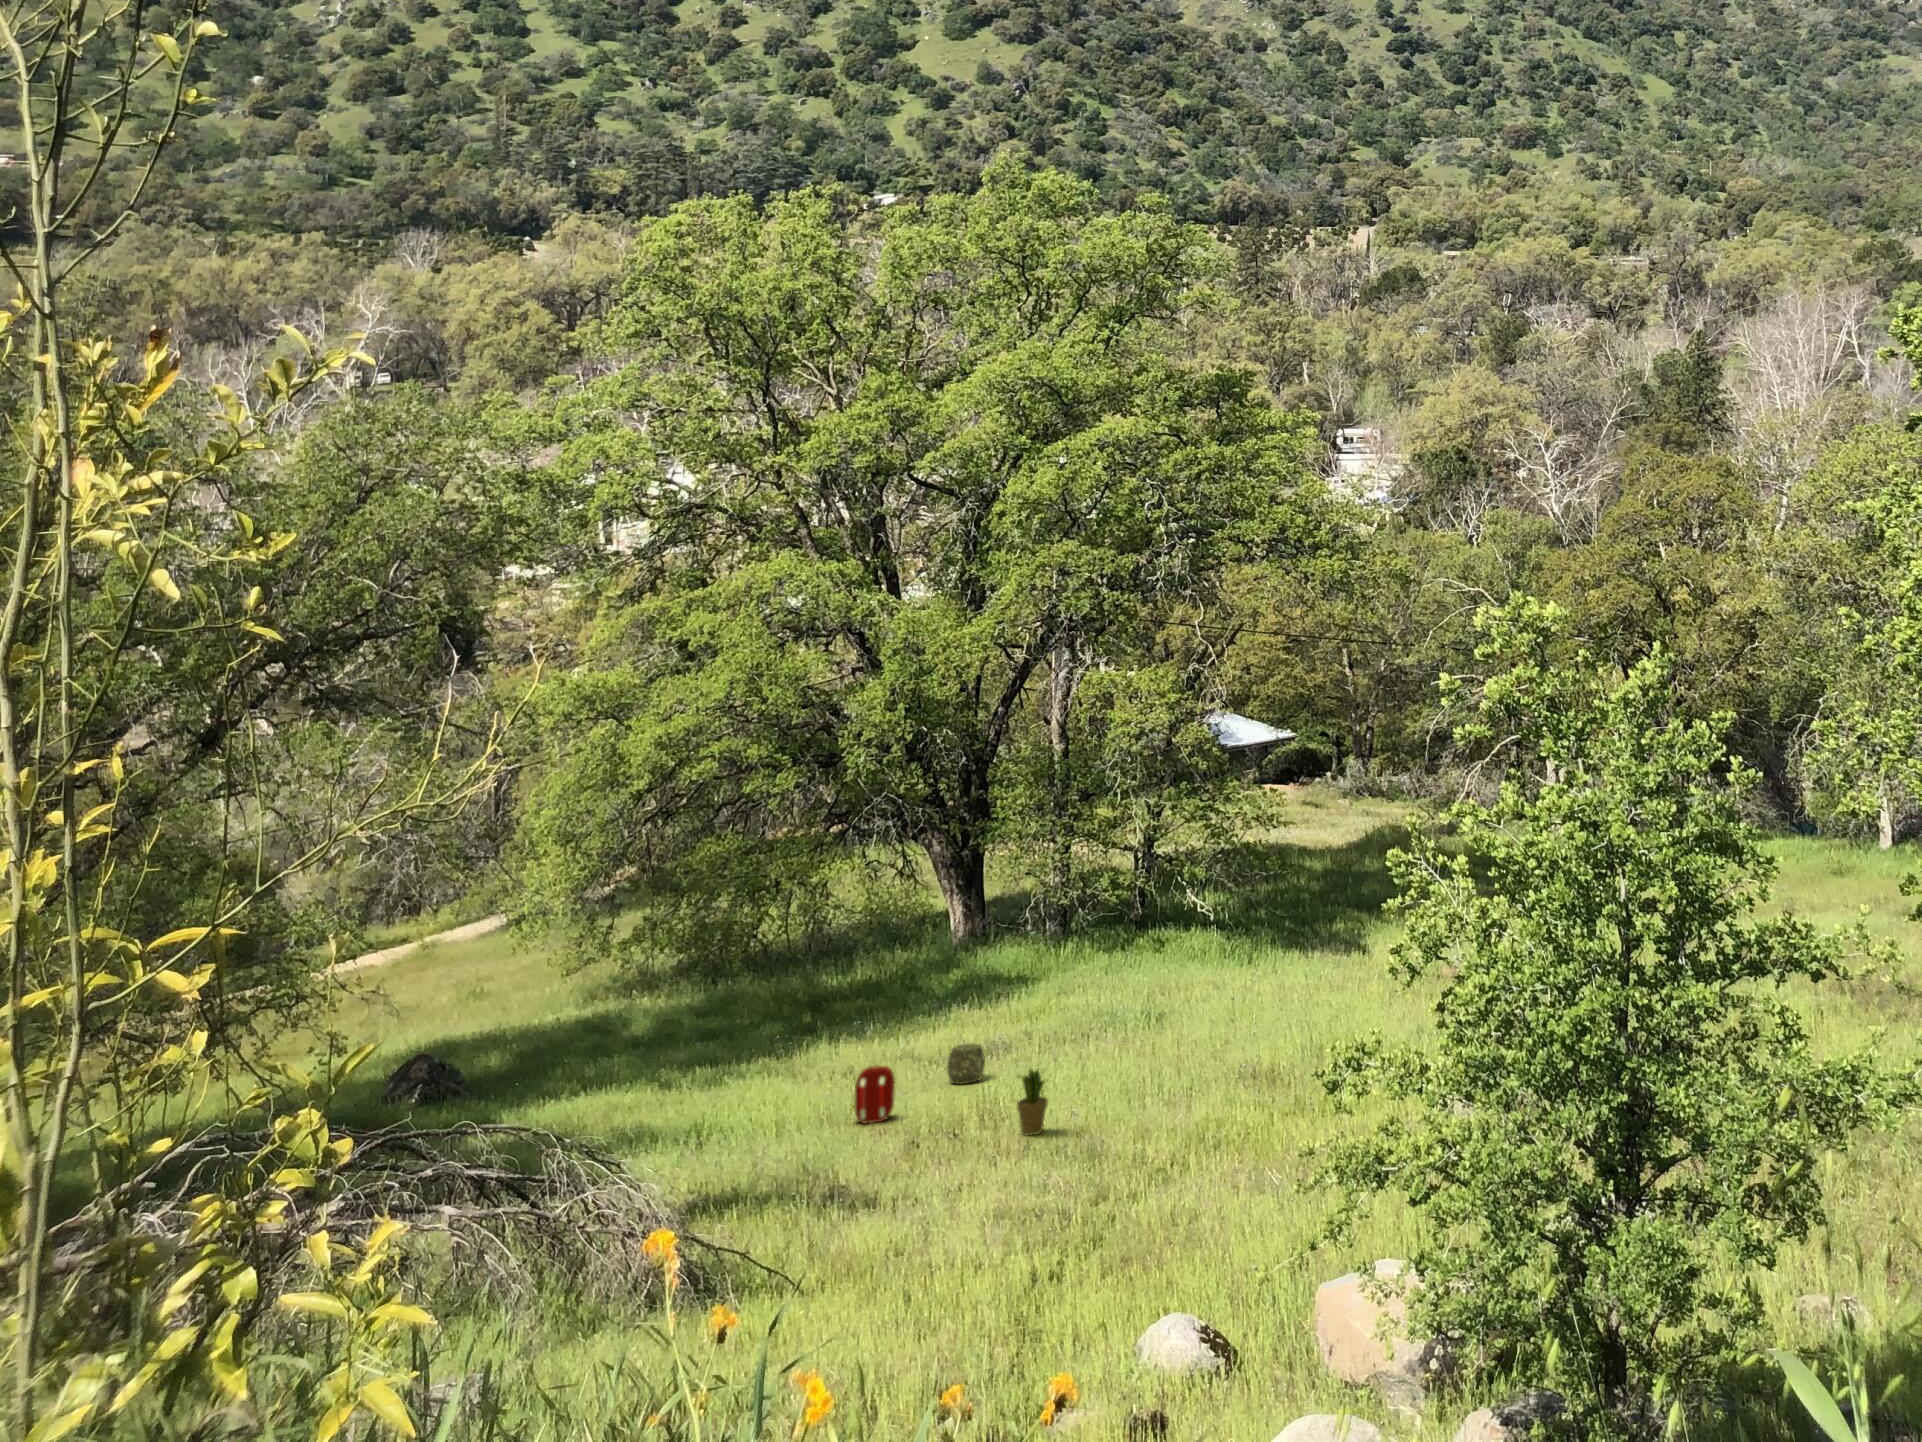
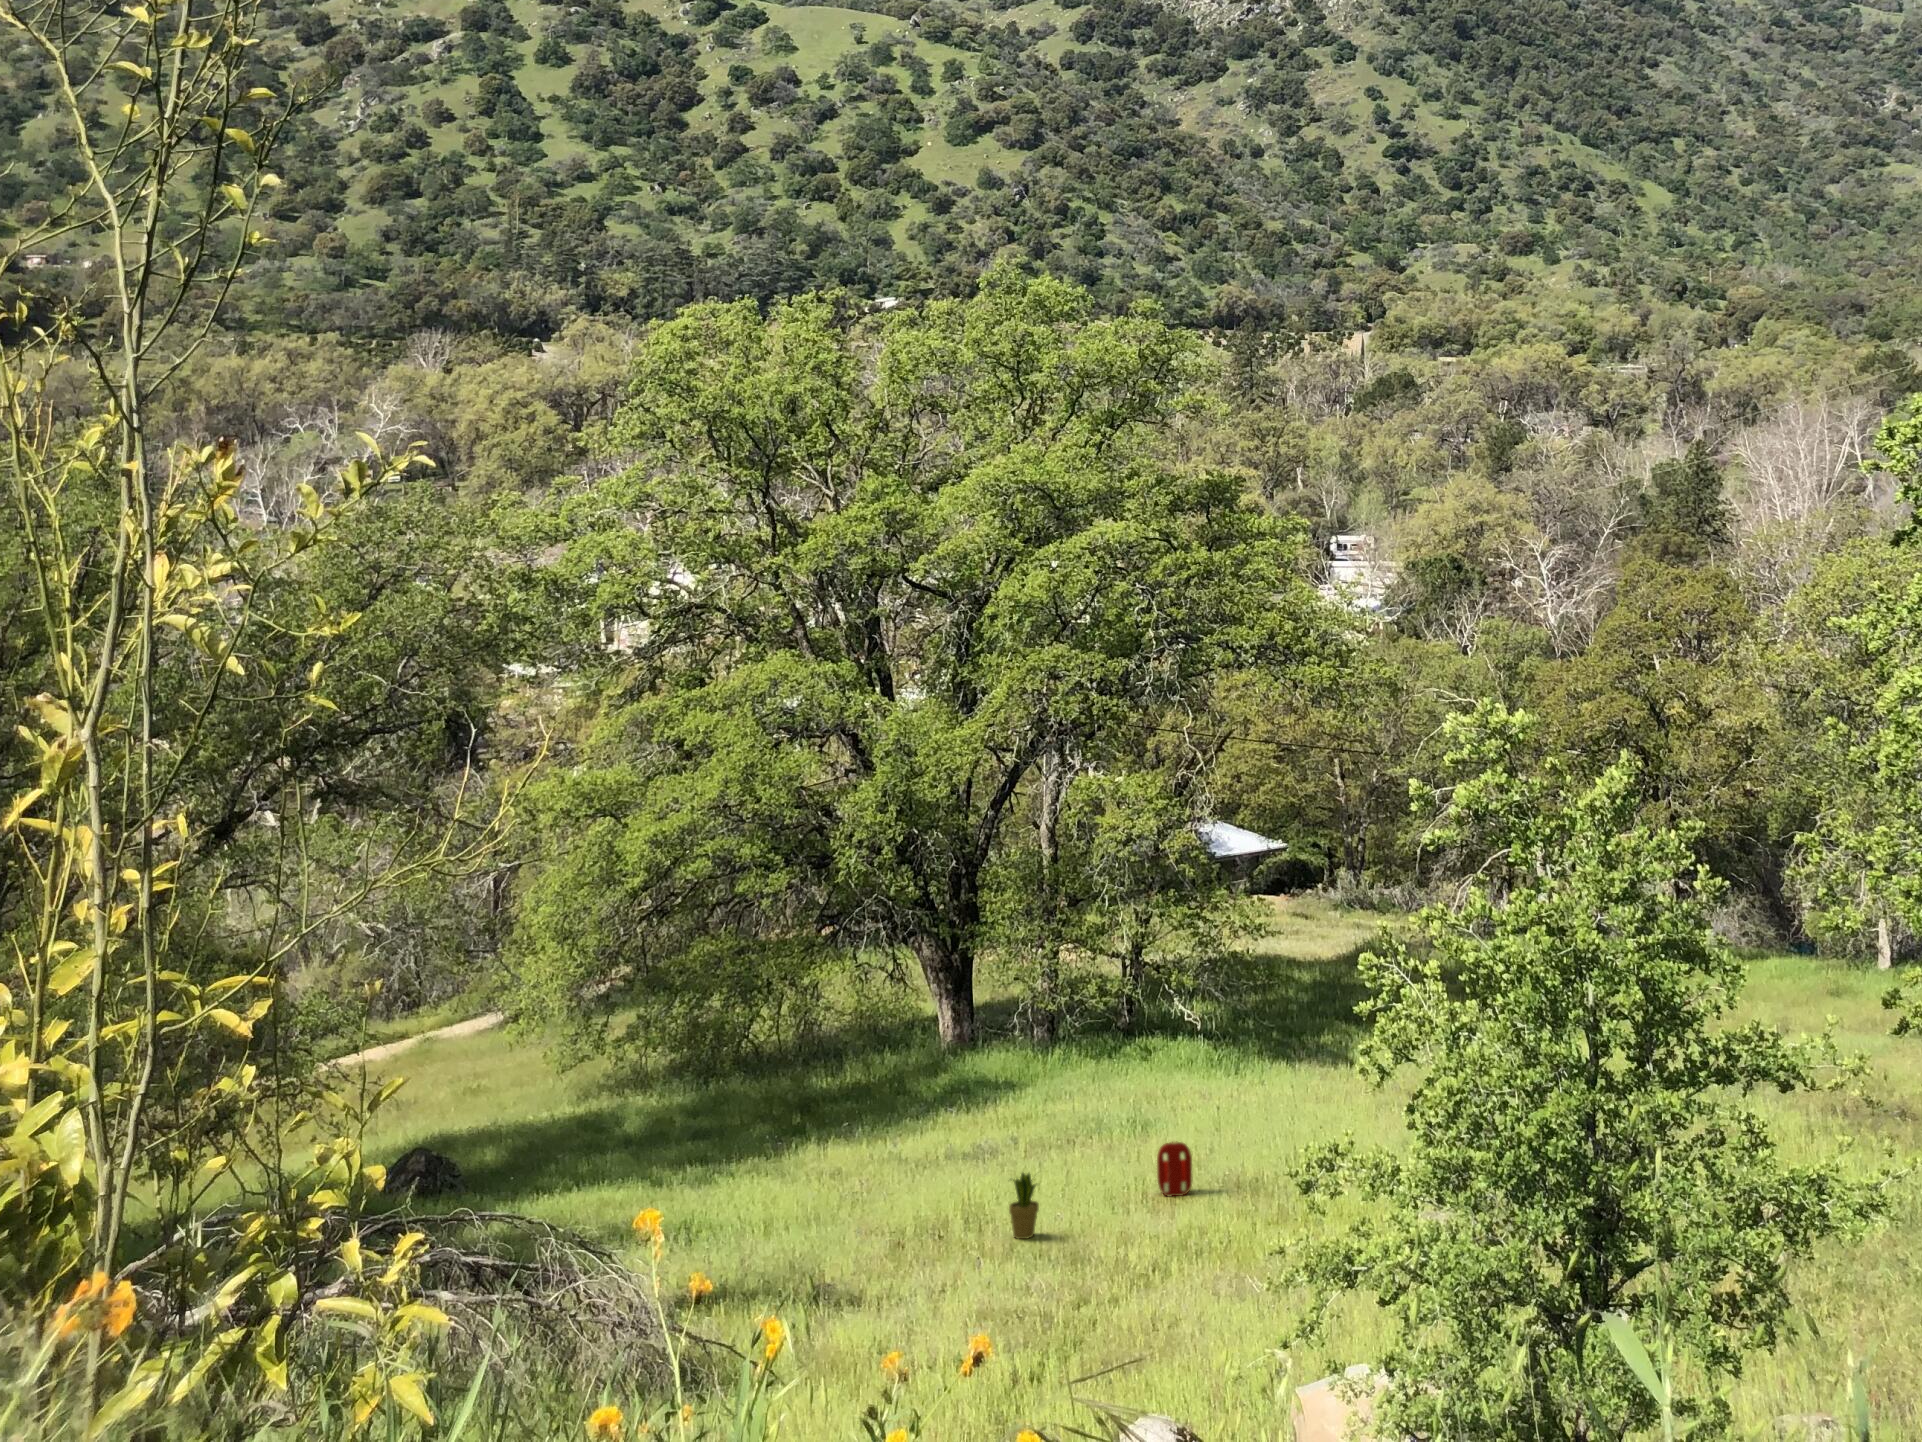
woven basket: present [947,1044,985,1084] -> none [939,1148,976,1189]
backpack: present [854,1066,895,1123] -> present [1157,1142,1192,1196]

